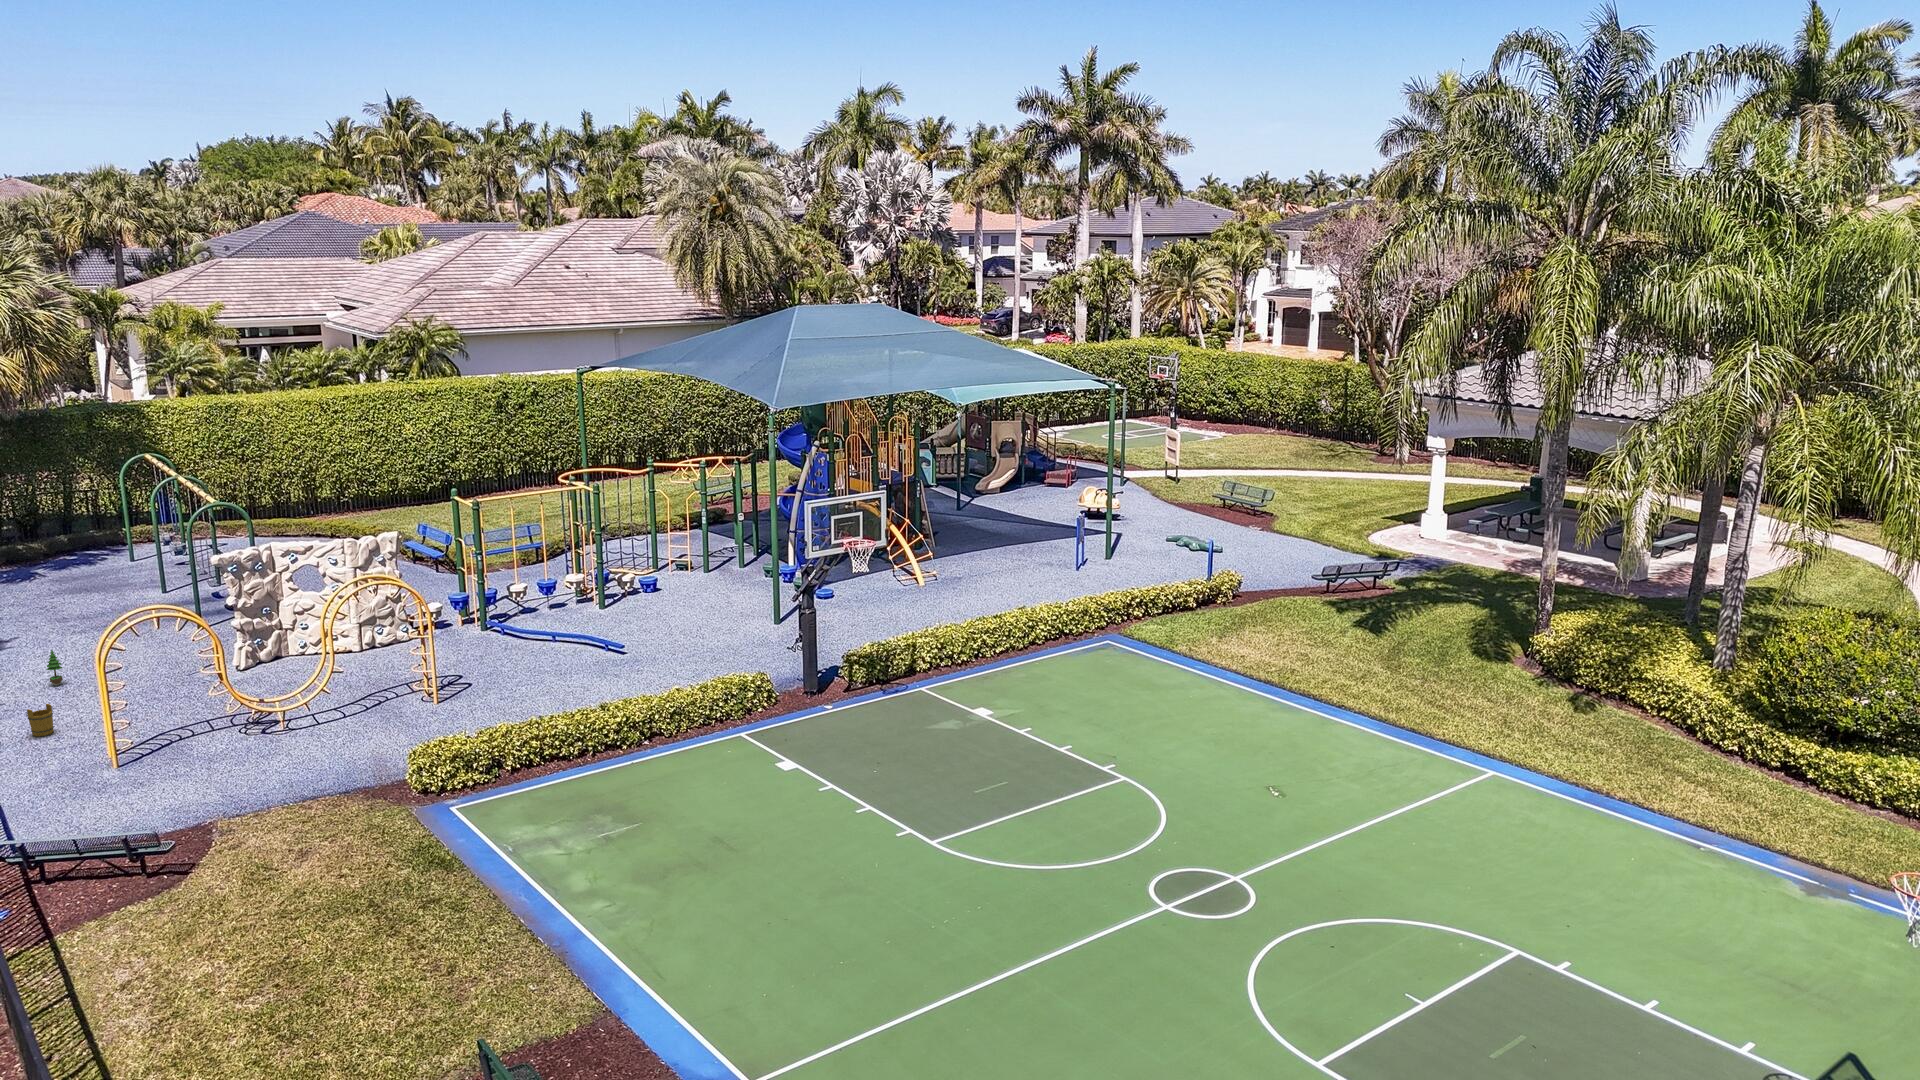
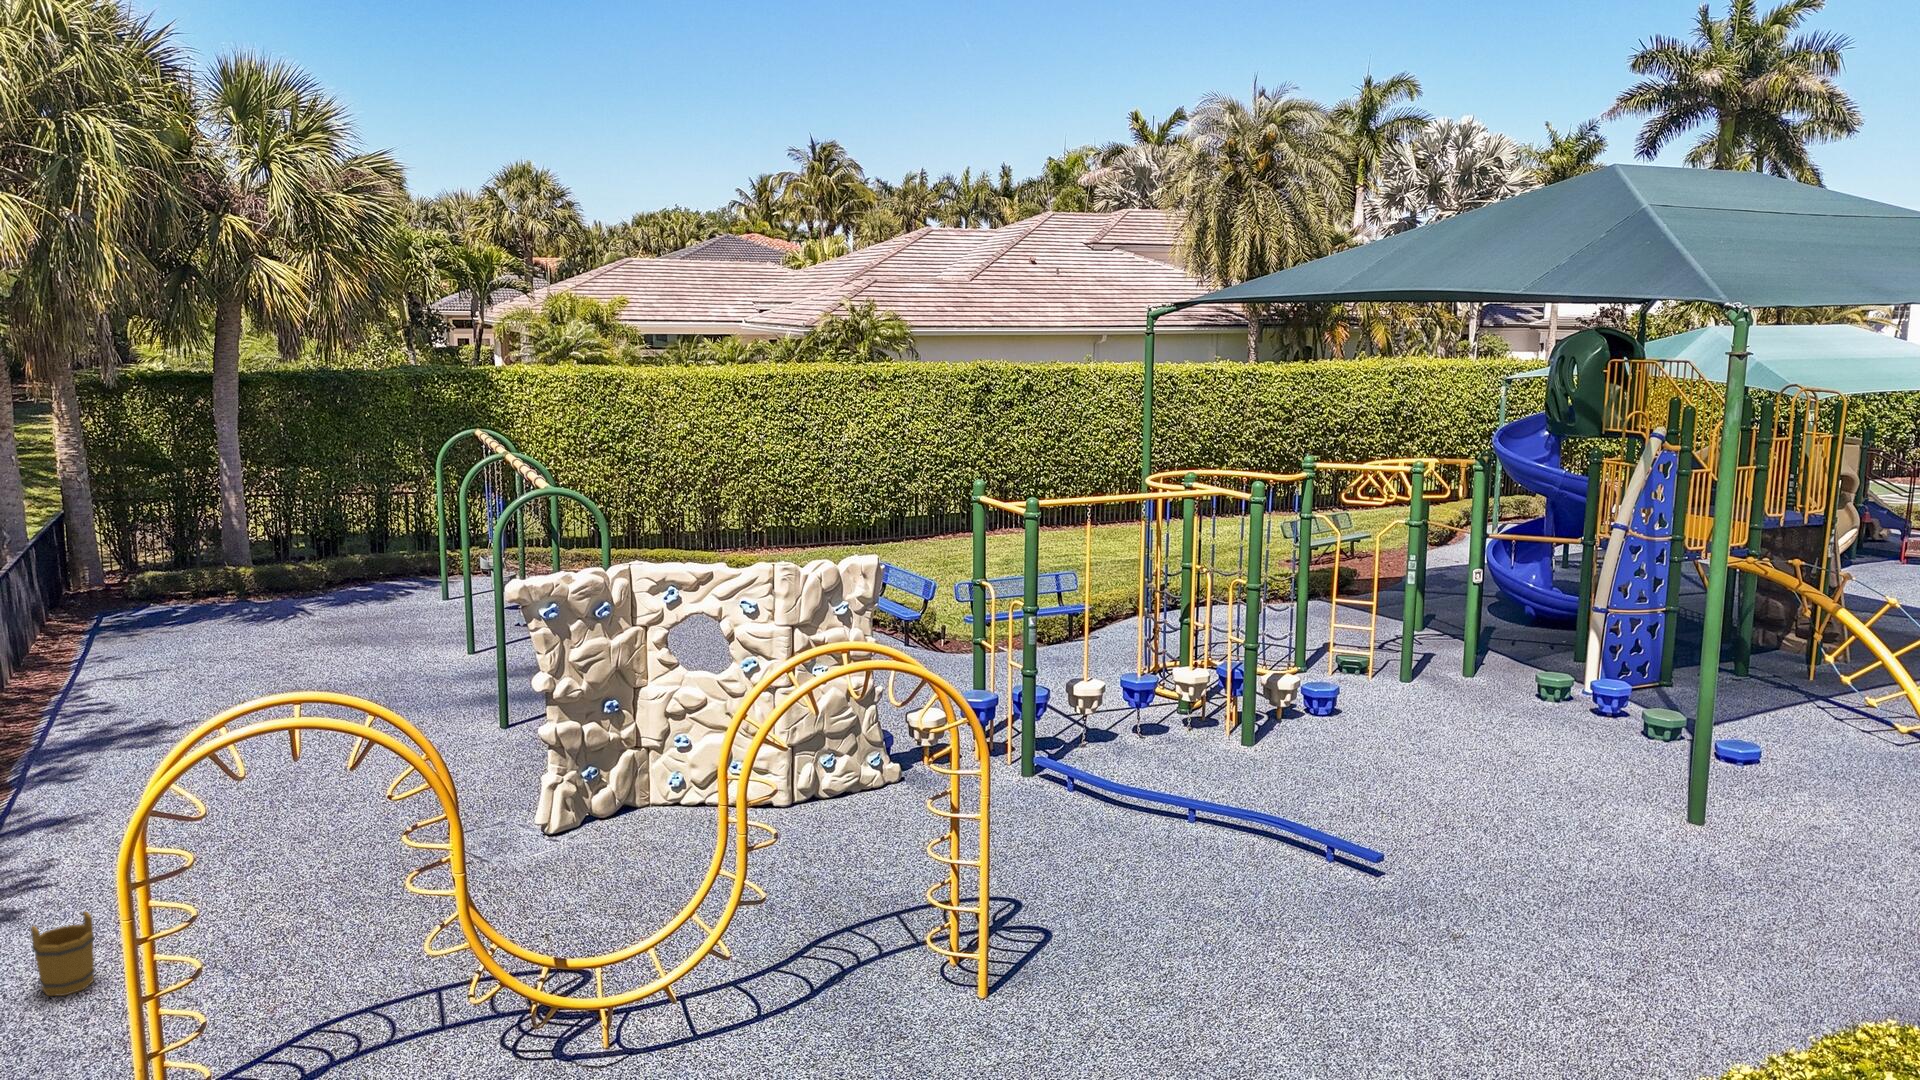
potted tree: present [47,650,63,686] -> none [171,761,205,839]

